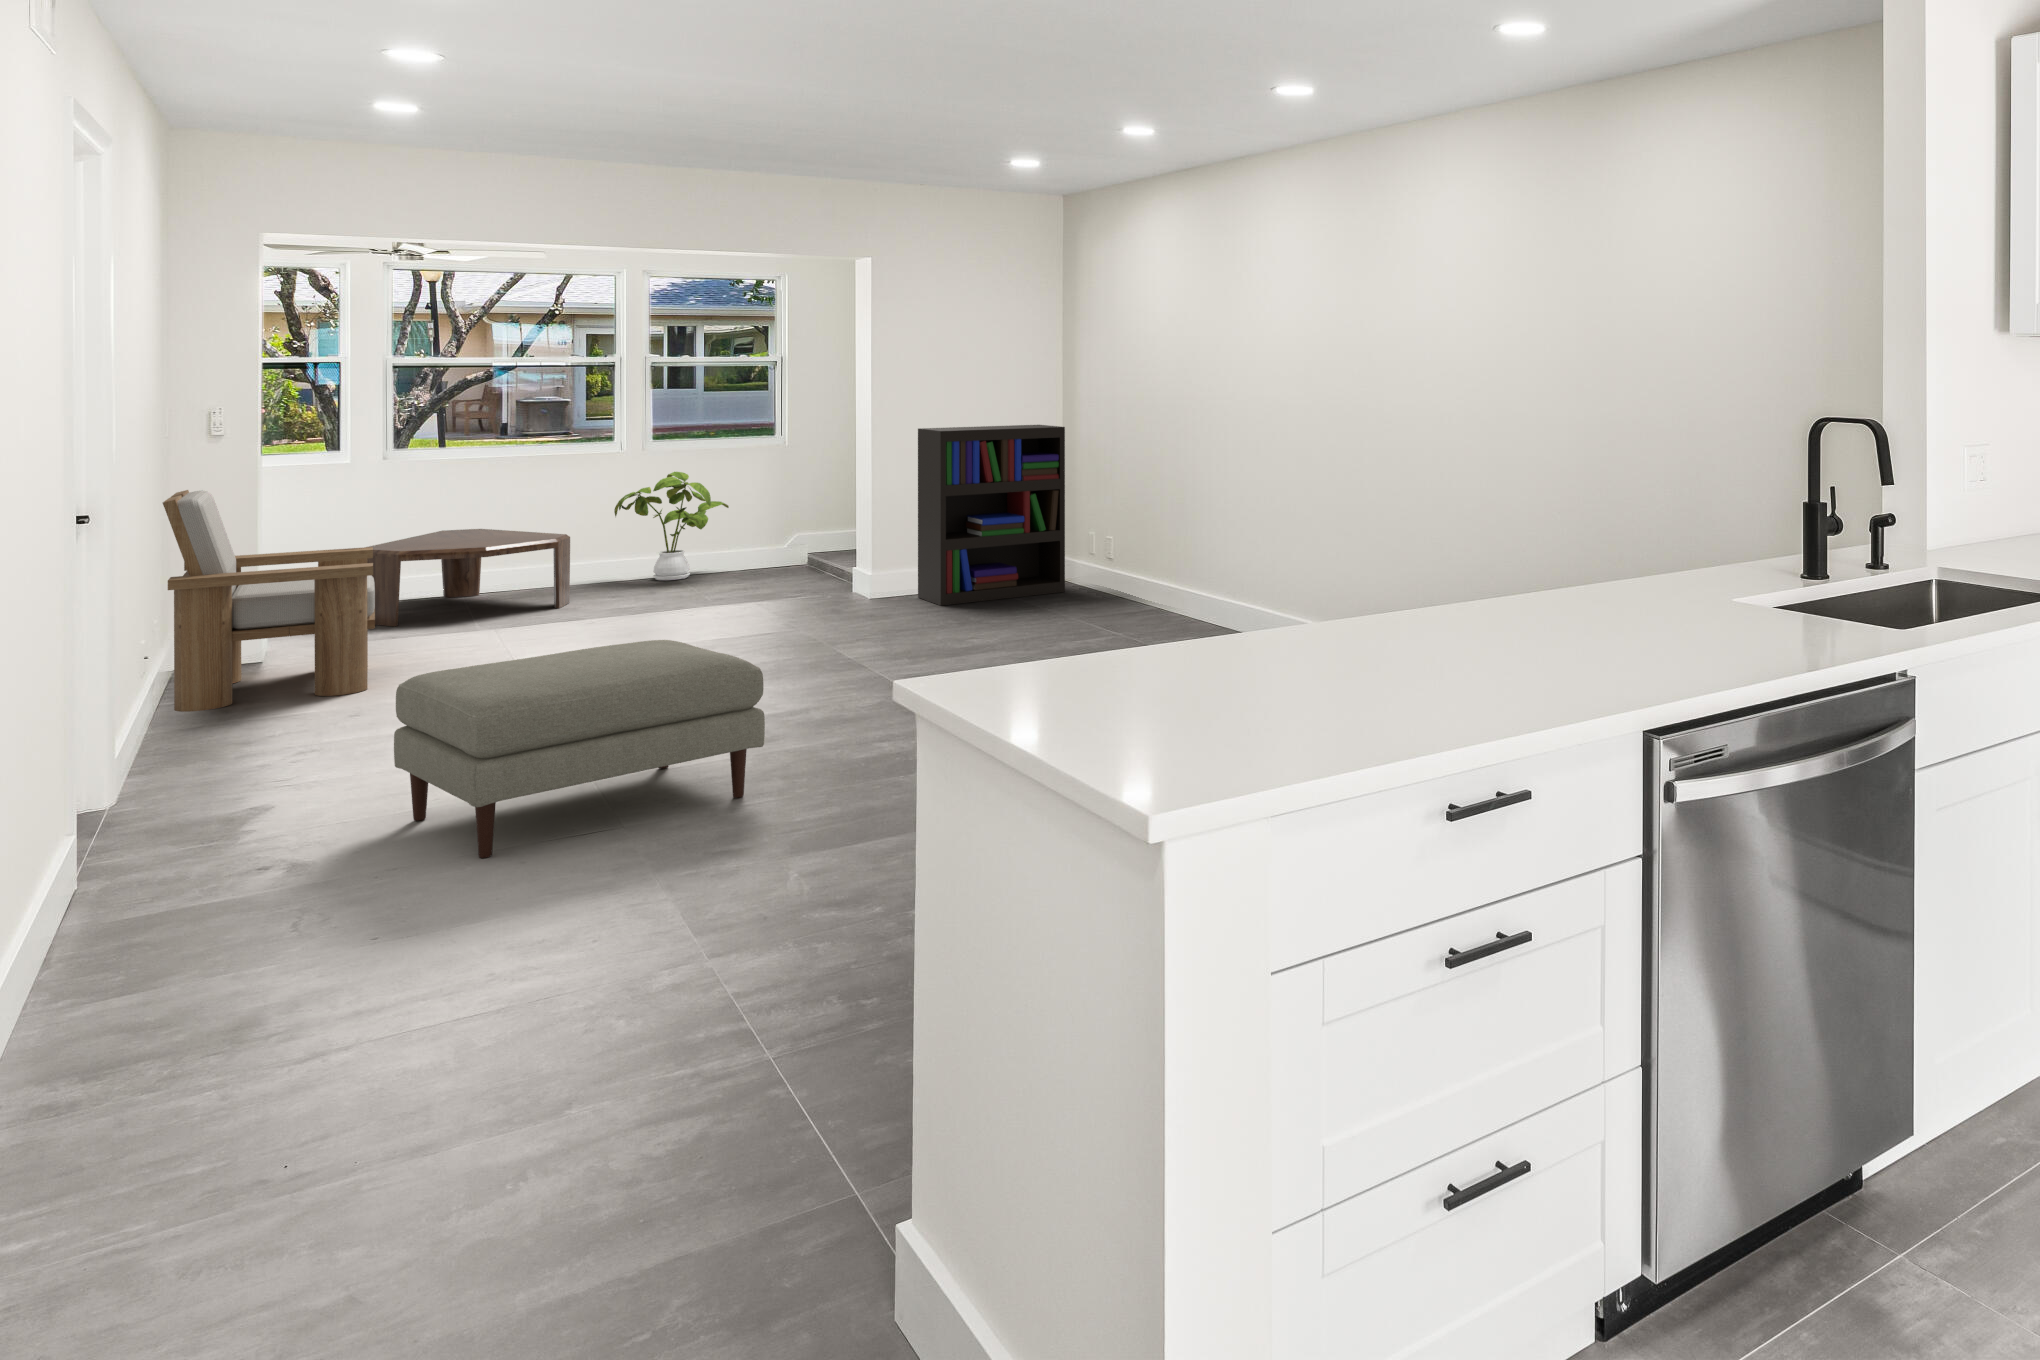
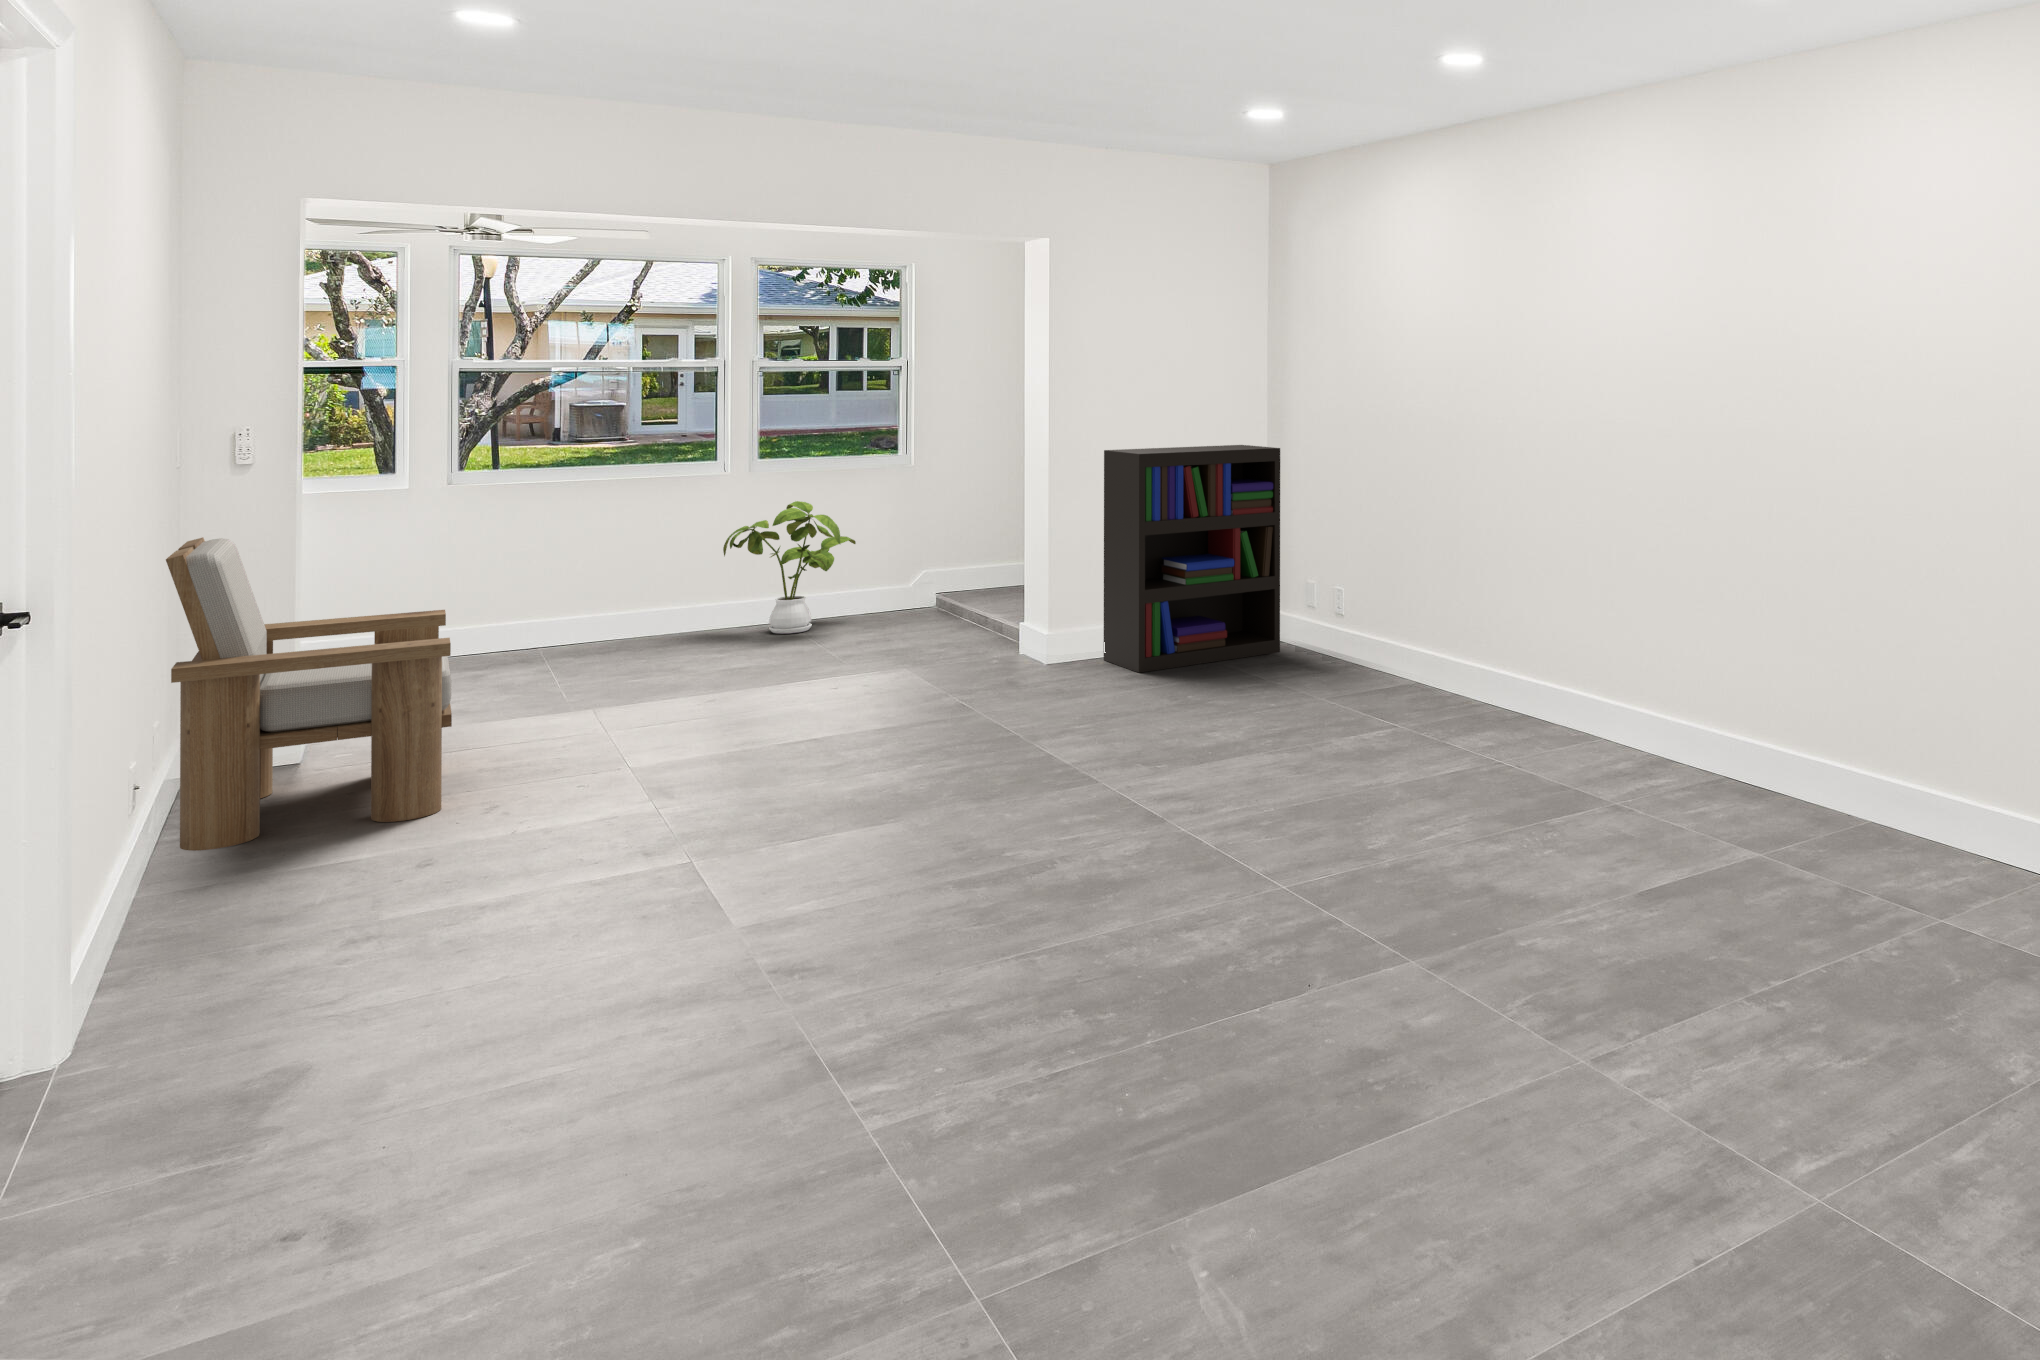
coffee table: present [367,529,570,626] -> none [414,573,678,703]
ottoman: present [394,640,765,858] -> none [509,778,1072,1193]

